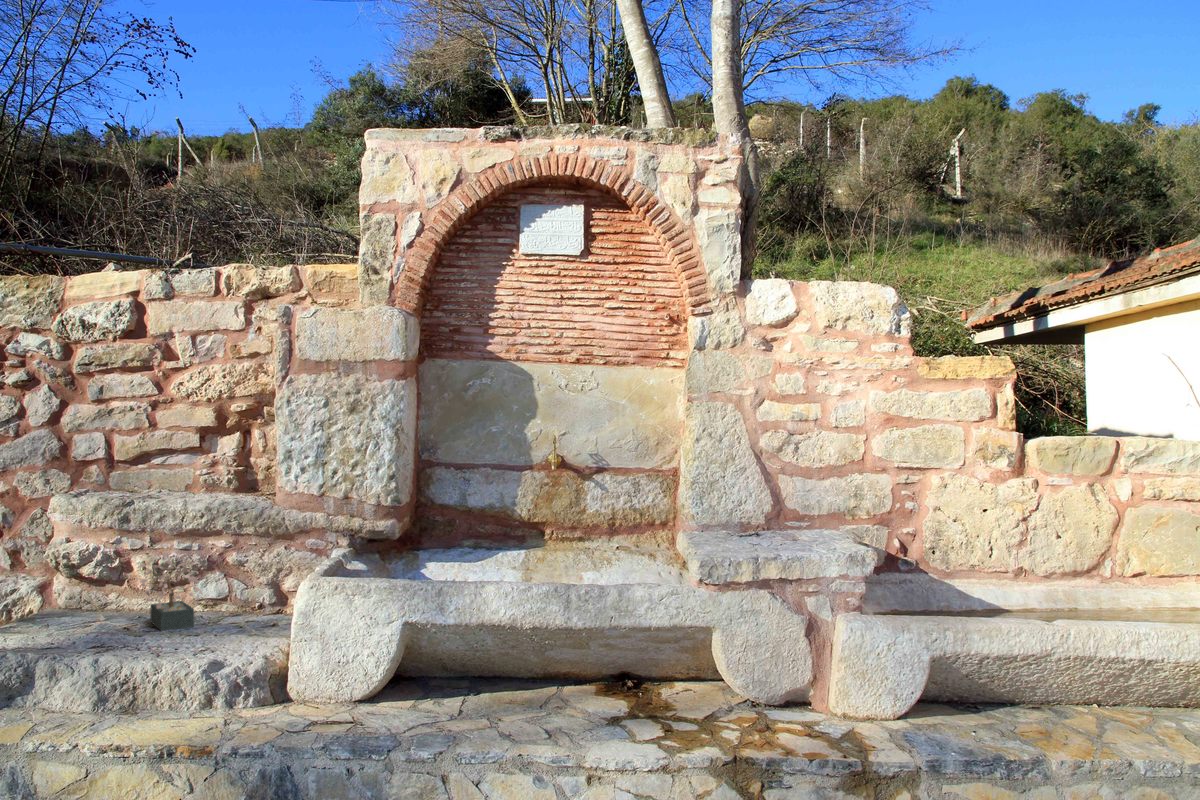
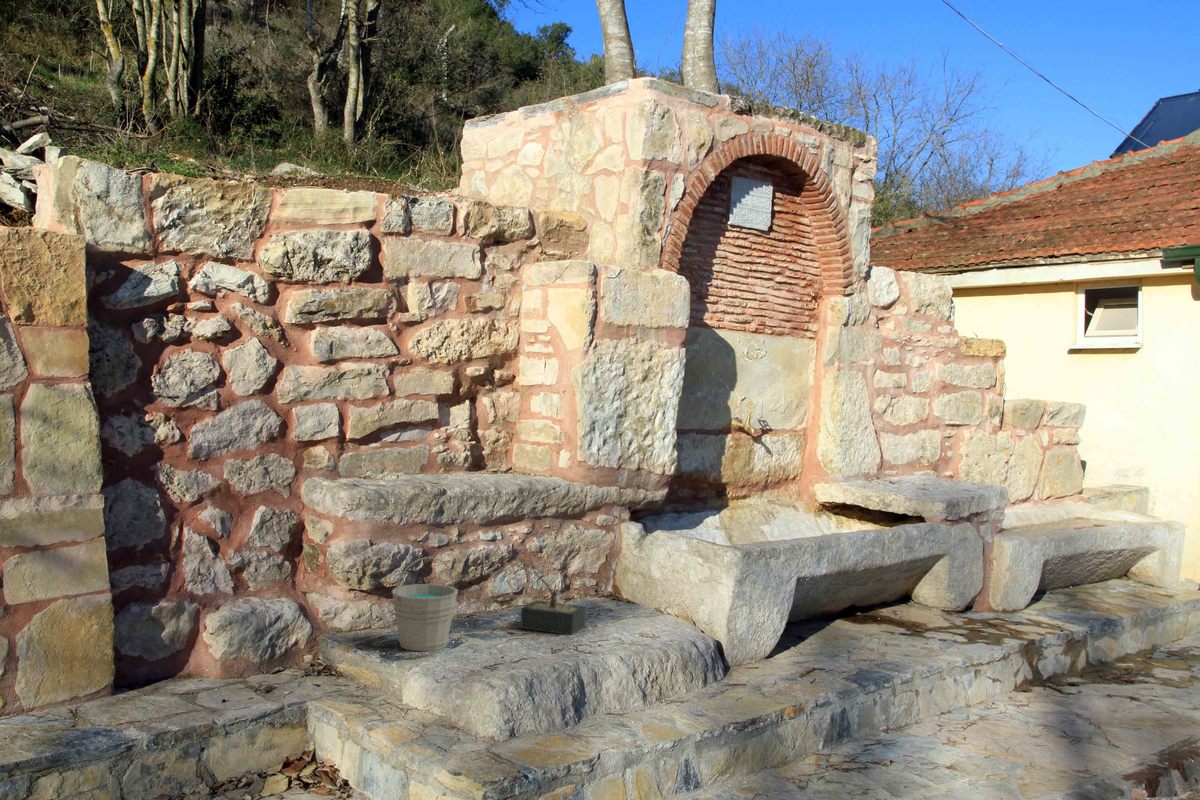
bucket: none [28,554,86,627] -> present [392,557,458,651]

